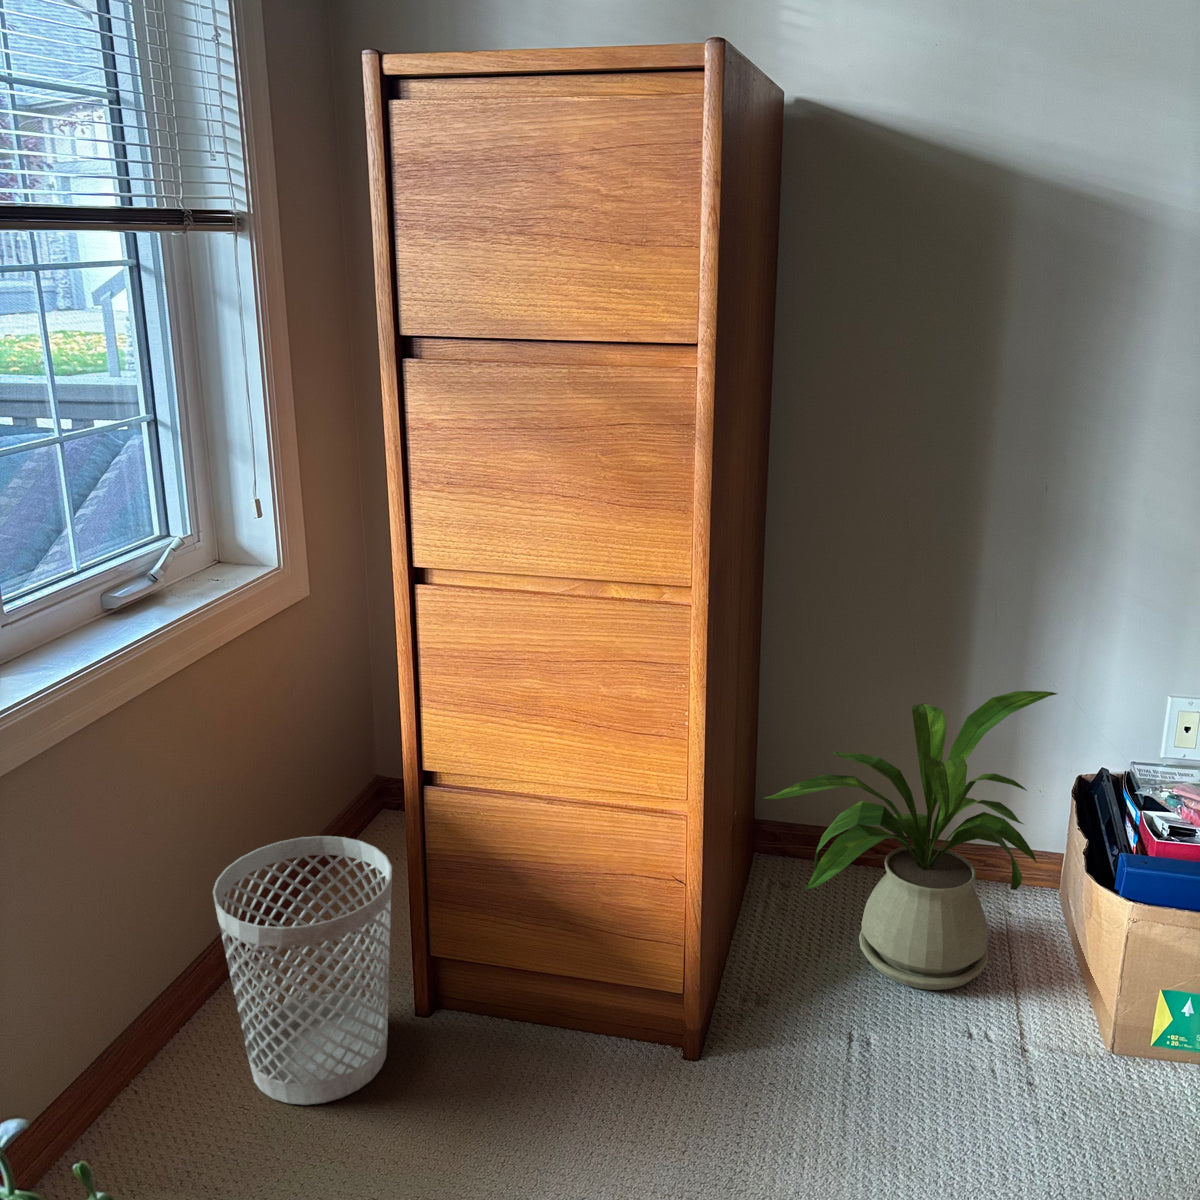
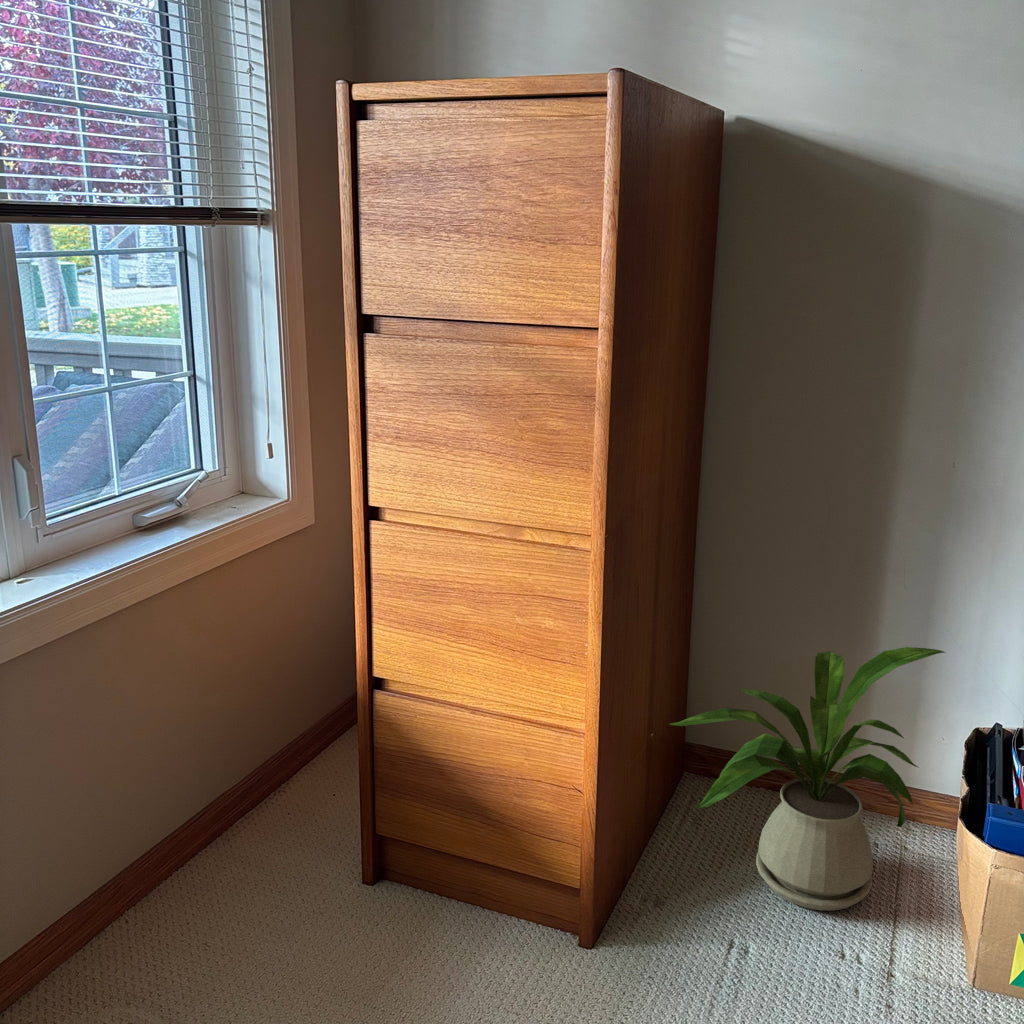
wastebasket: present [213,836,392,1105] -> none [193,723,341,946]

